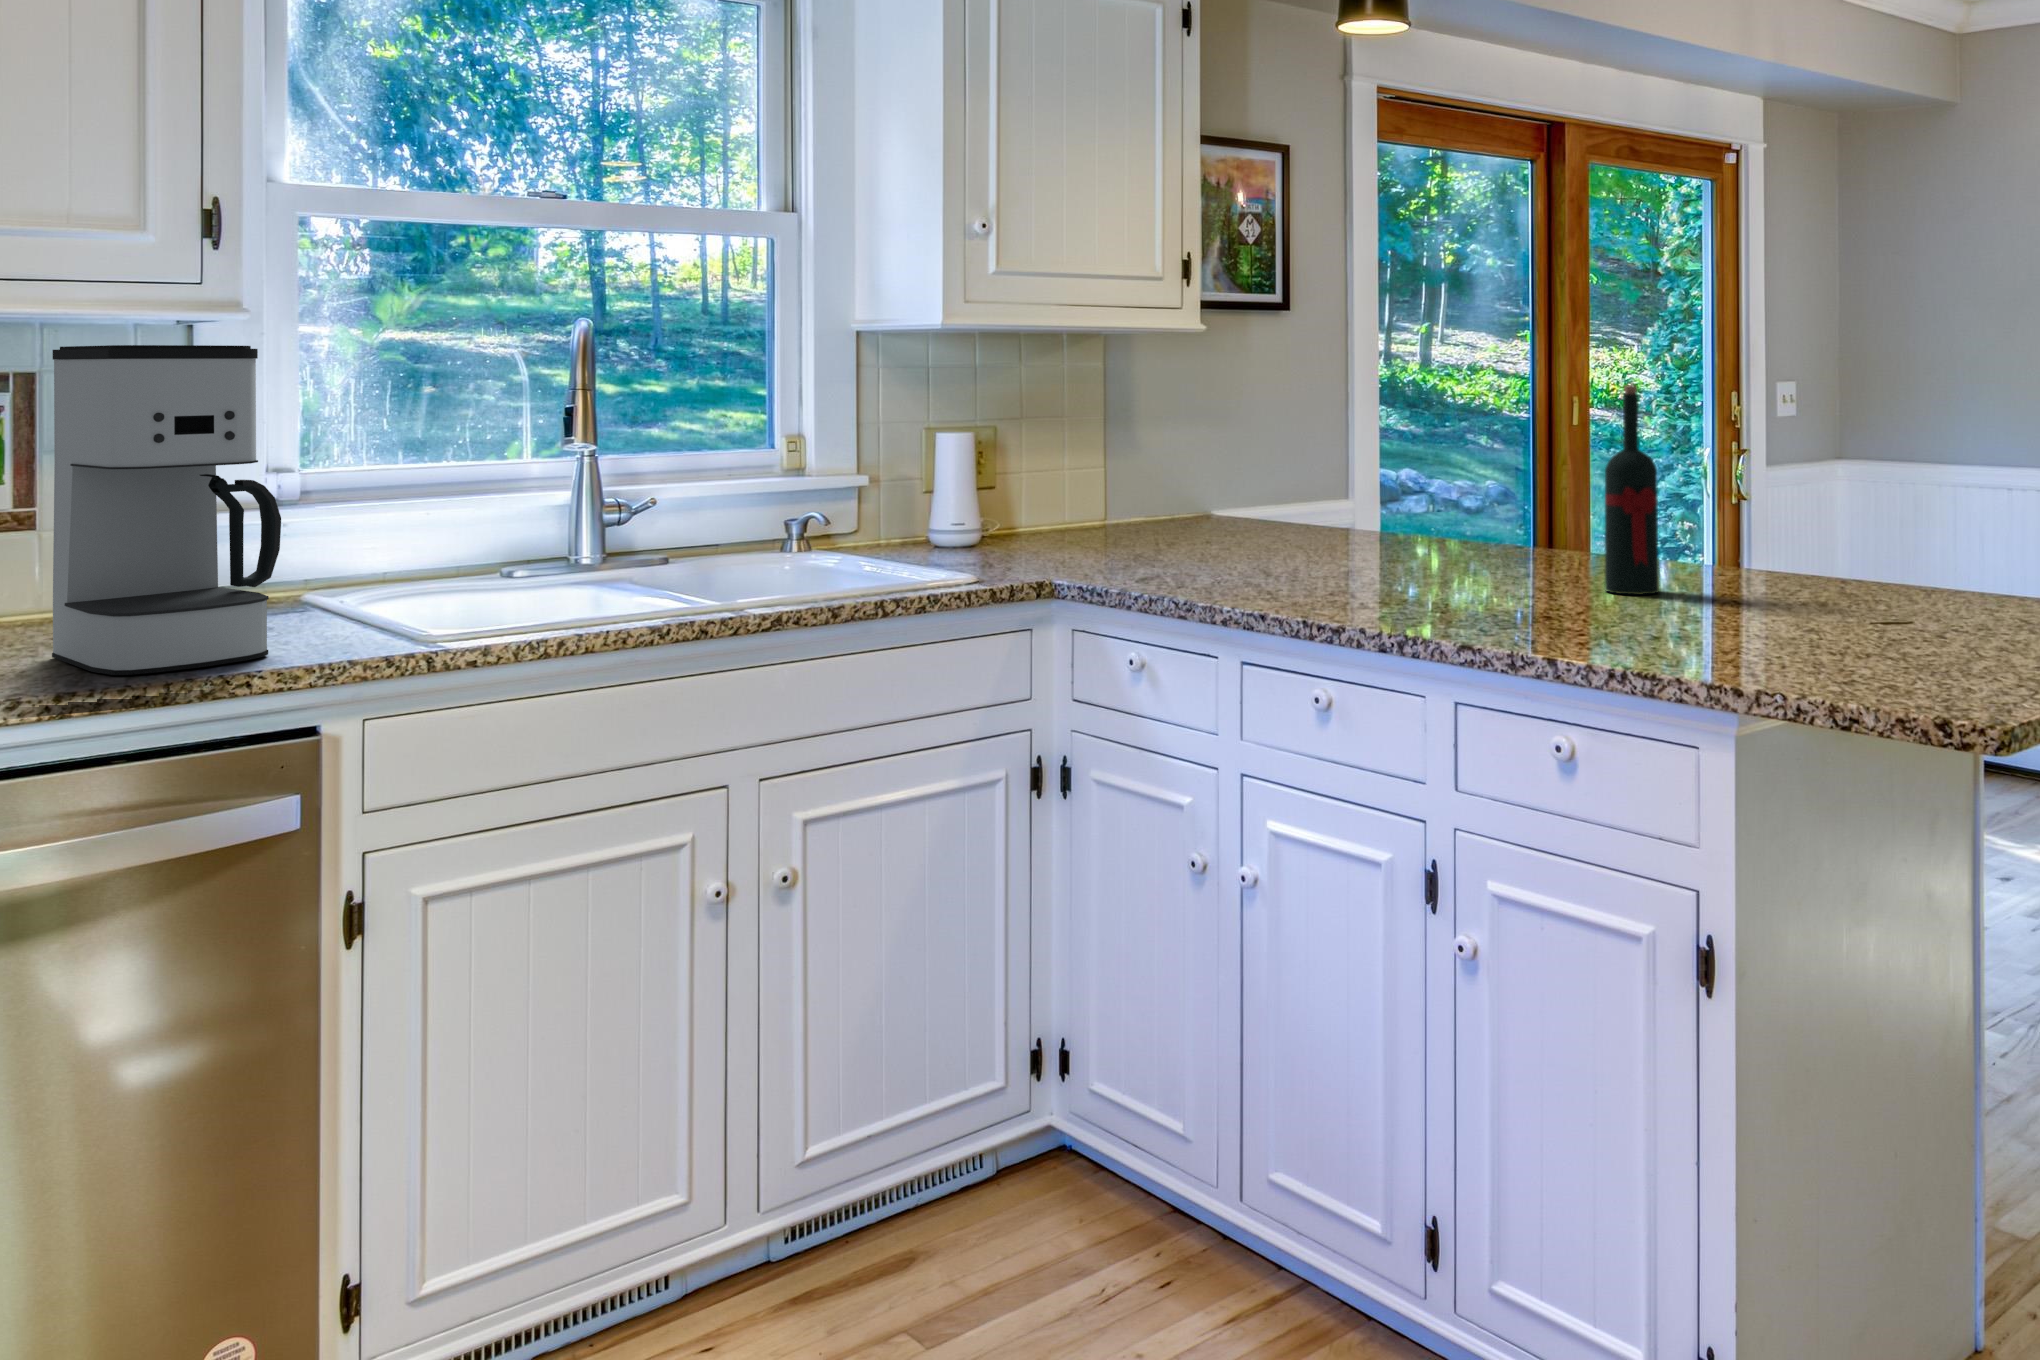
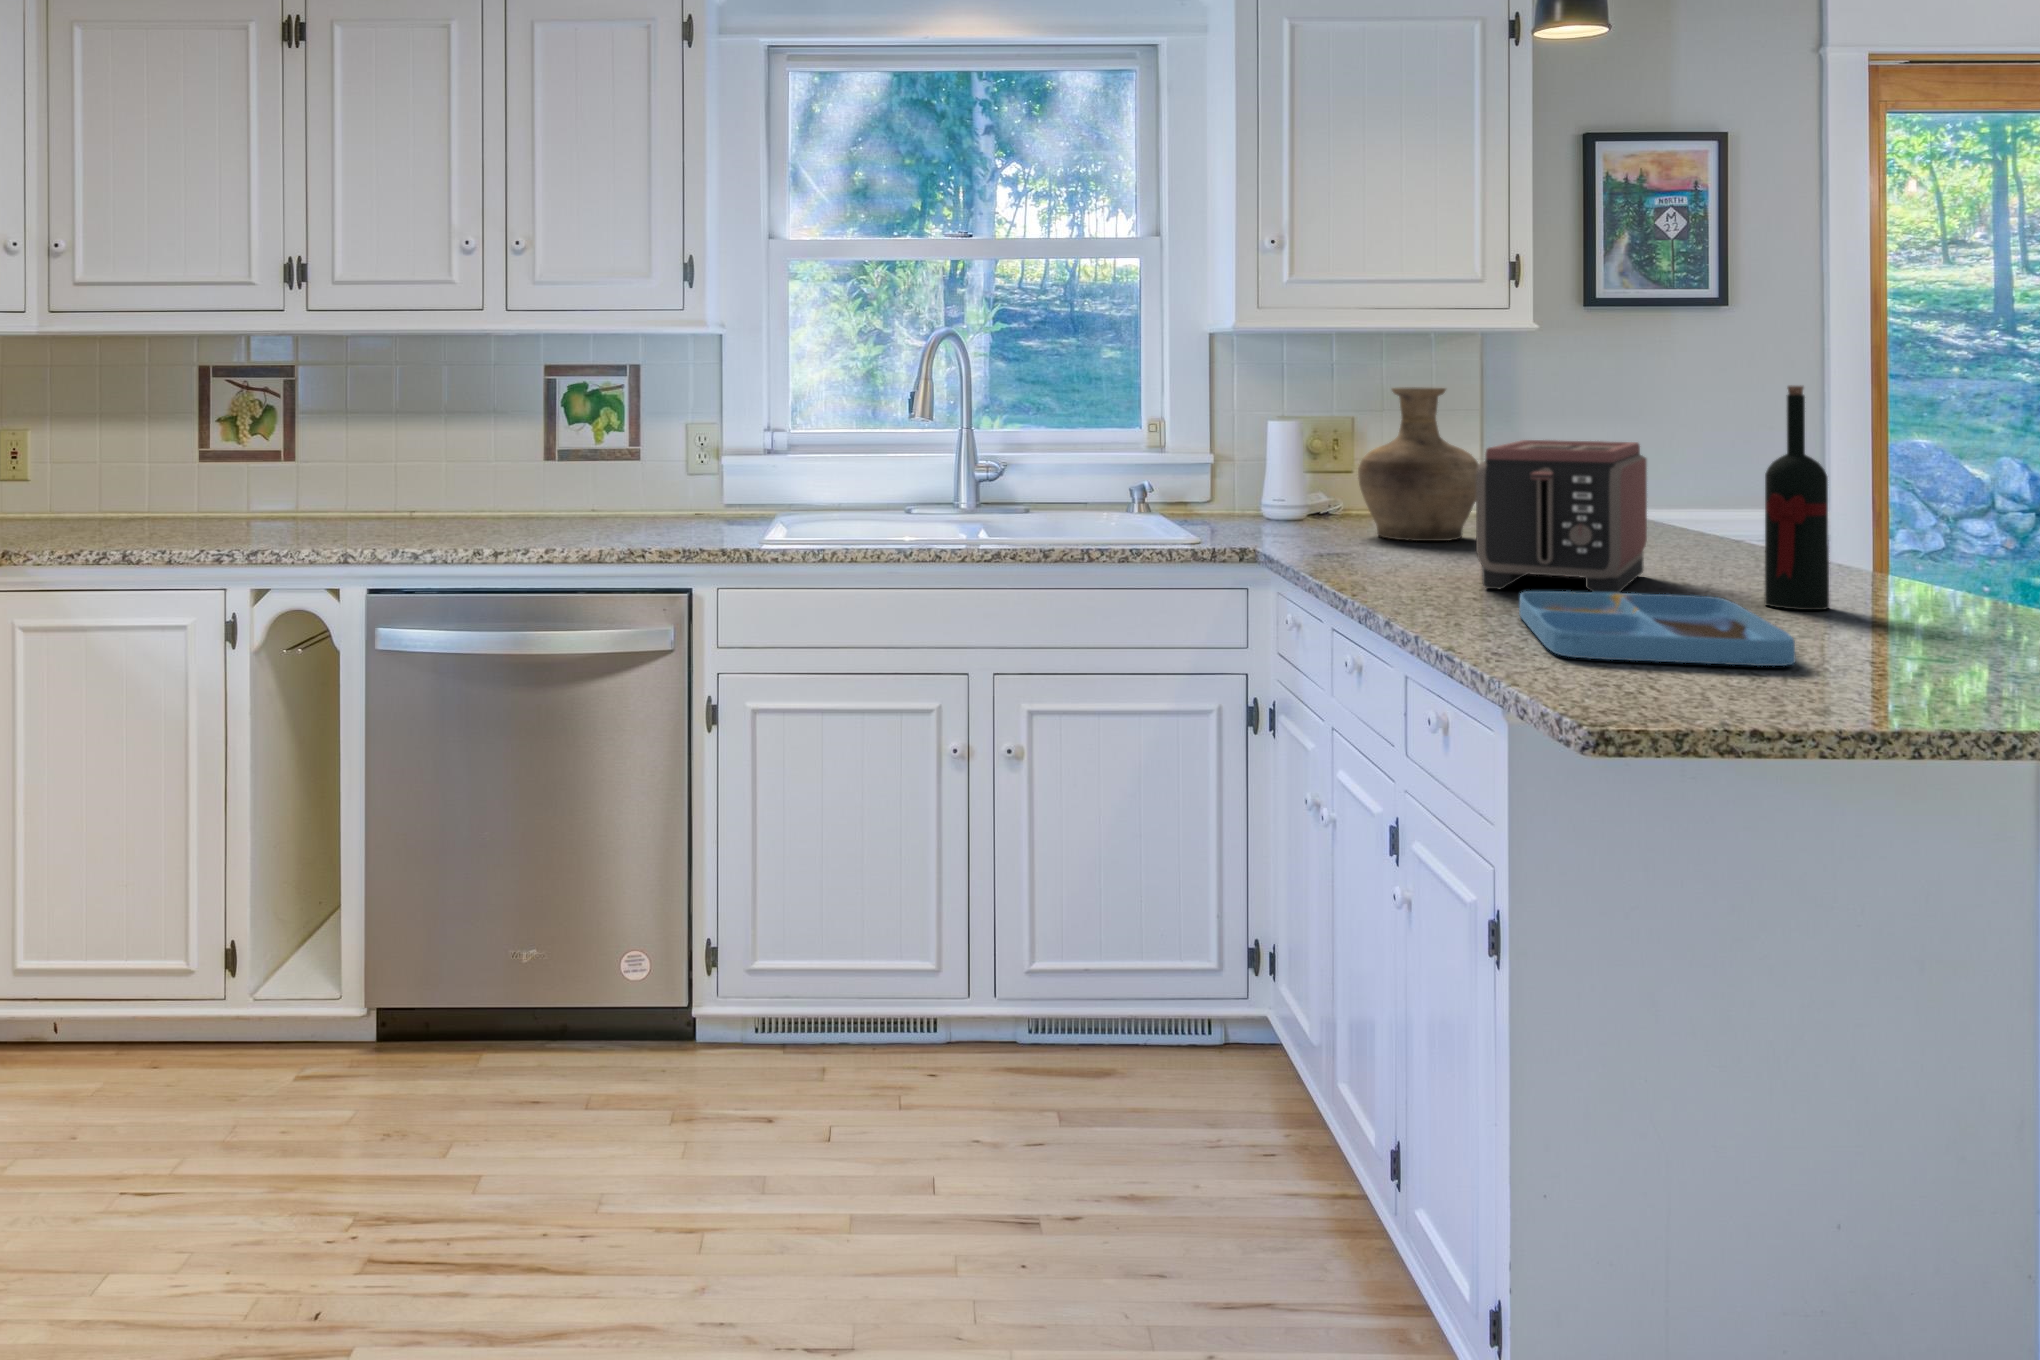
coffee maker: present [52,345,281,675] -> none [585,349,695,545]
vase: none [1078,392,1205,559] -> present [1358,387,1478,541]
toaster: none [1327,443,1511,603] -> present [1476,440,1647,593]
tray: none [1496,590,1834,665] -> present [1519,591,1795,666]

